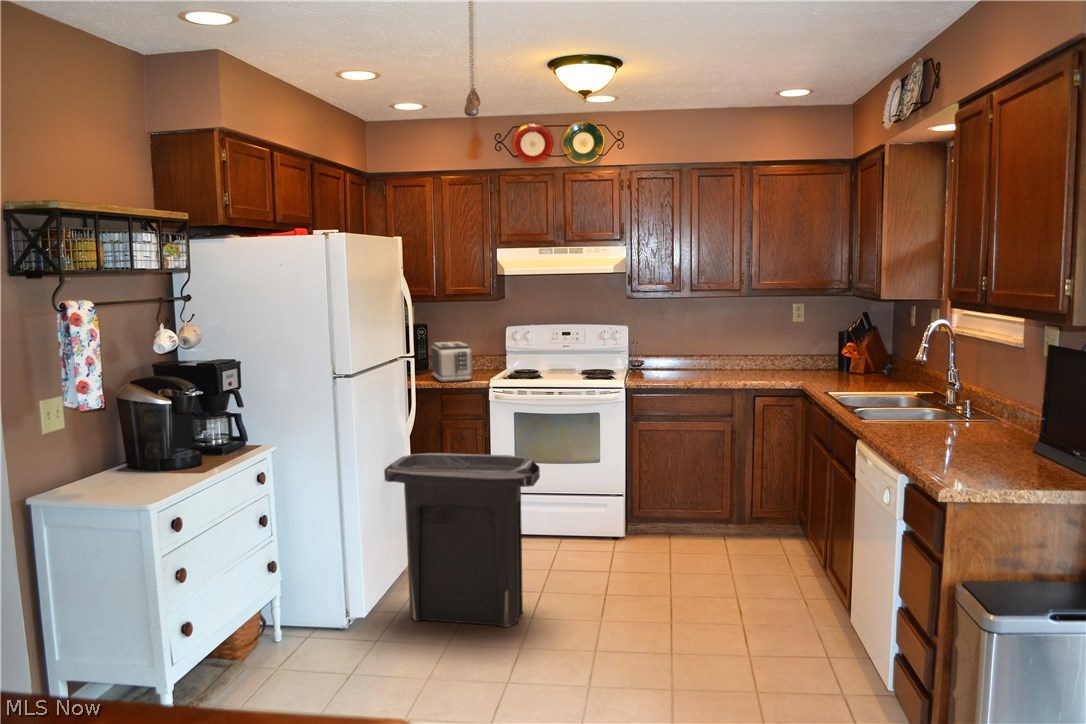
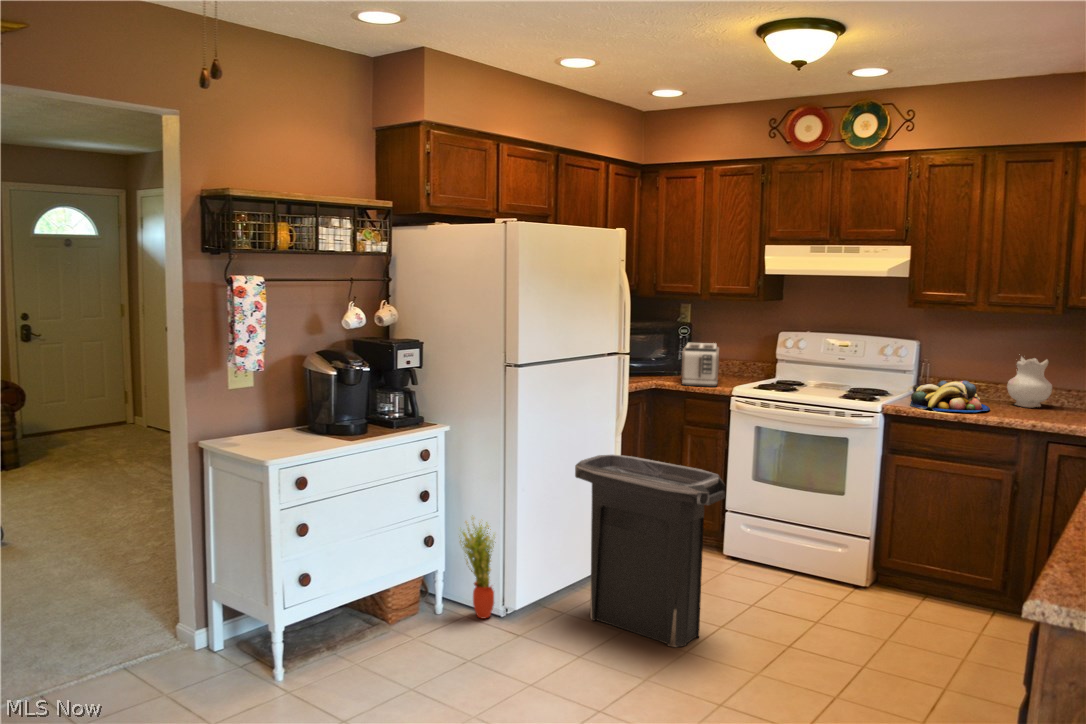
ceramic pitcher: none [699,330,731,372] -> present [1007,354,1052,408]
fruit bowl: none [638,355,698,381] -> present [910,380,990,412]
potted plant: none [267,539,316,647] -> present [459,517,494,618]

